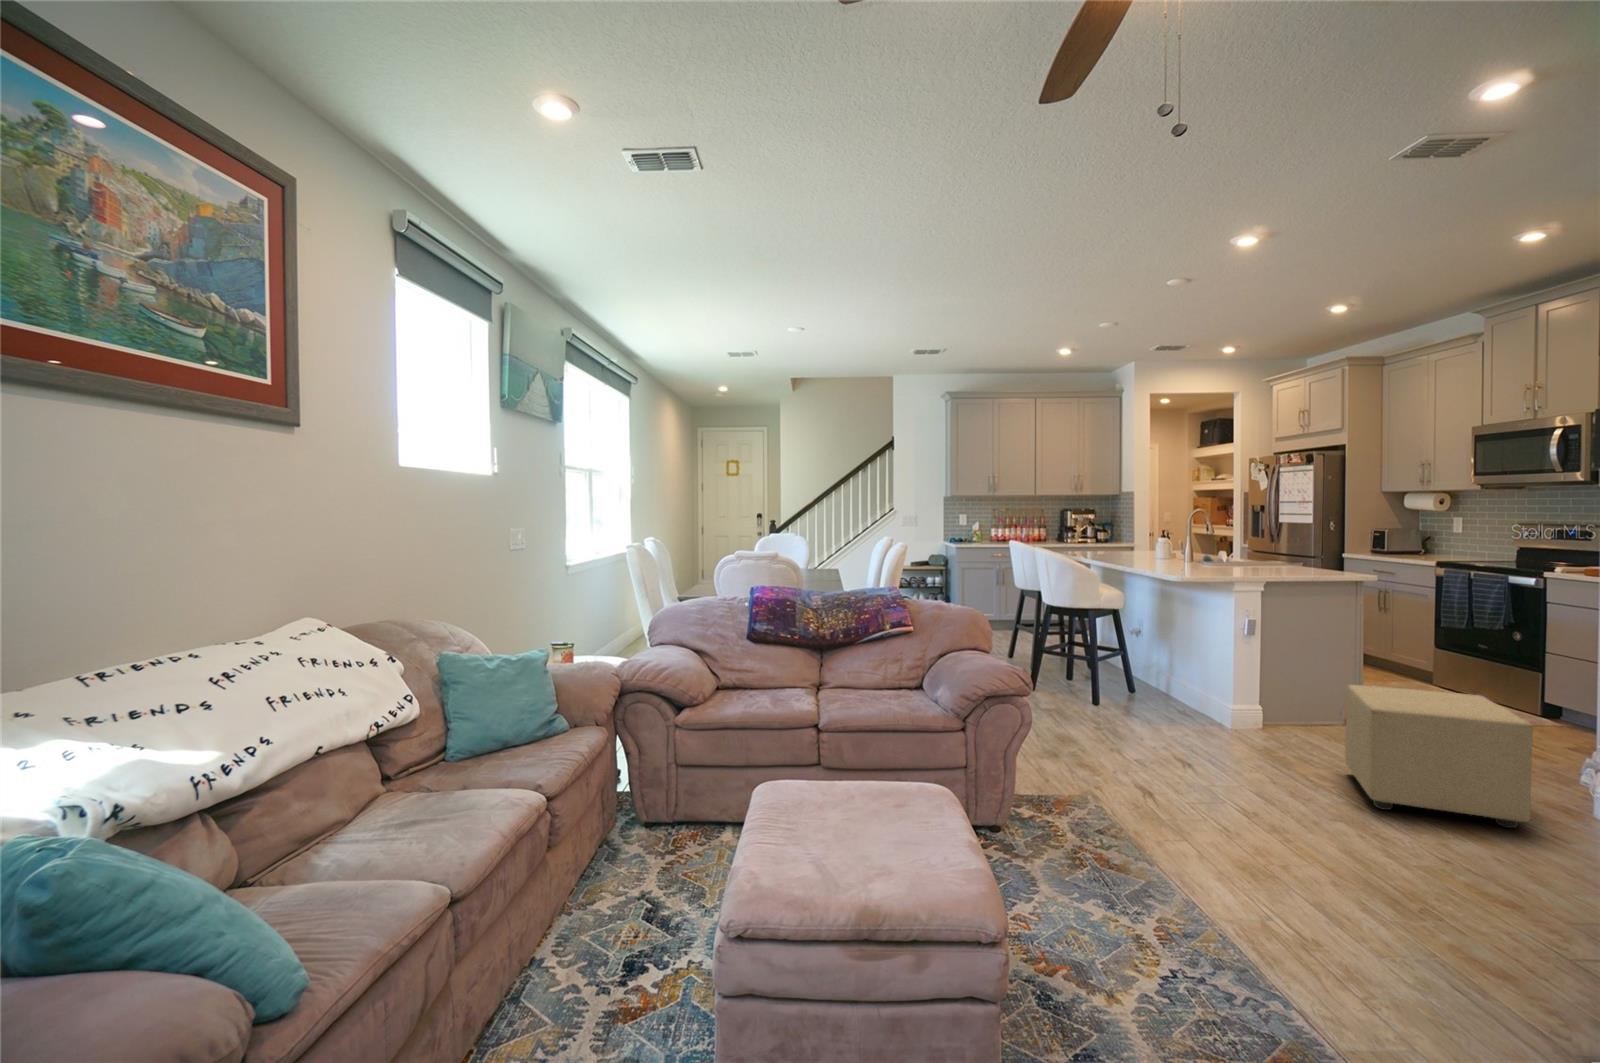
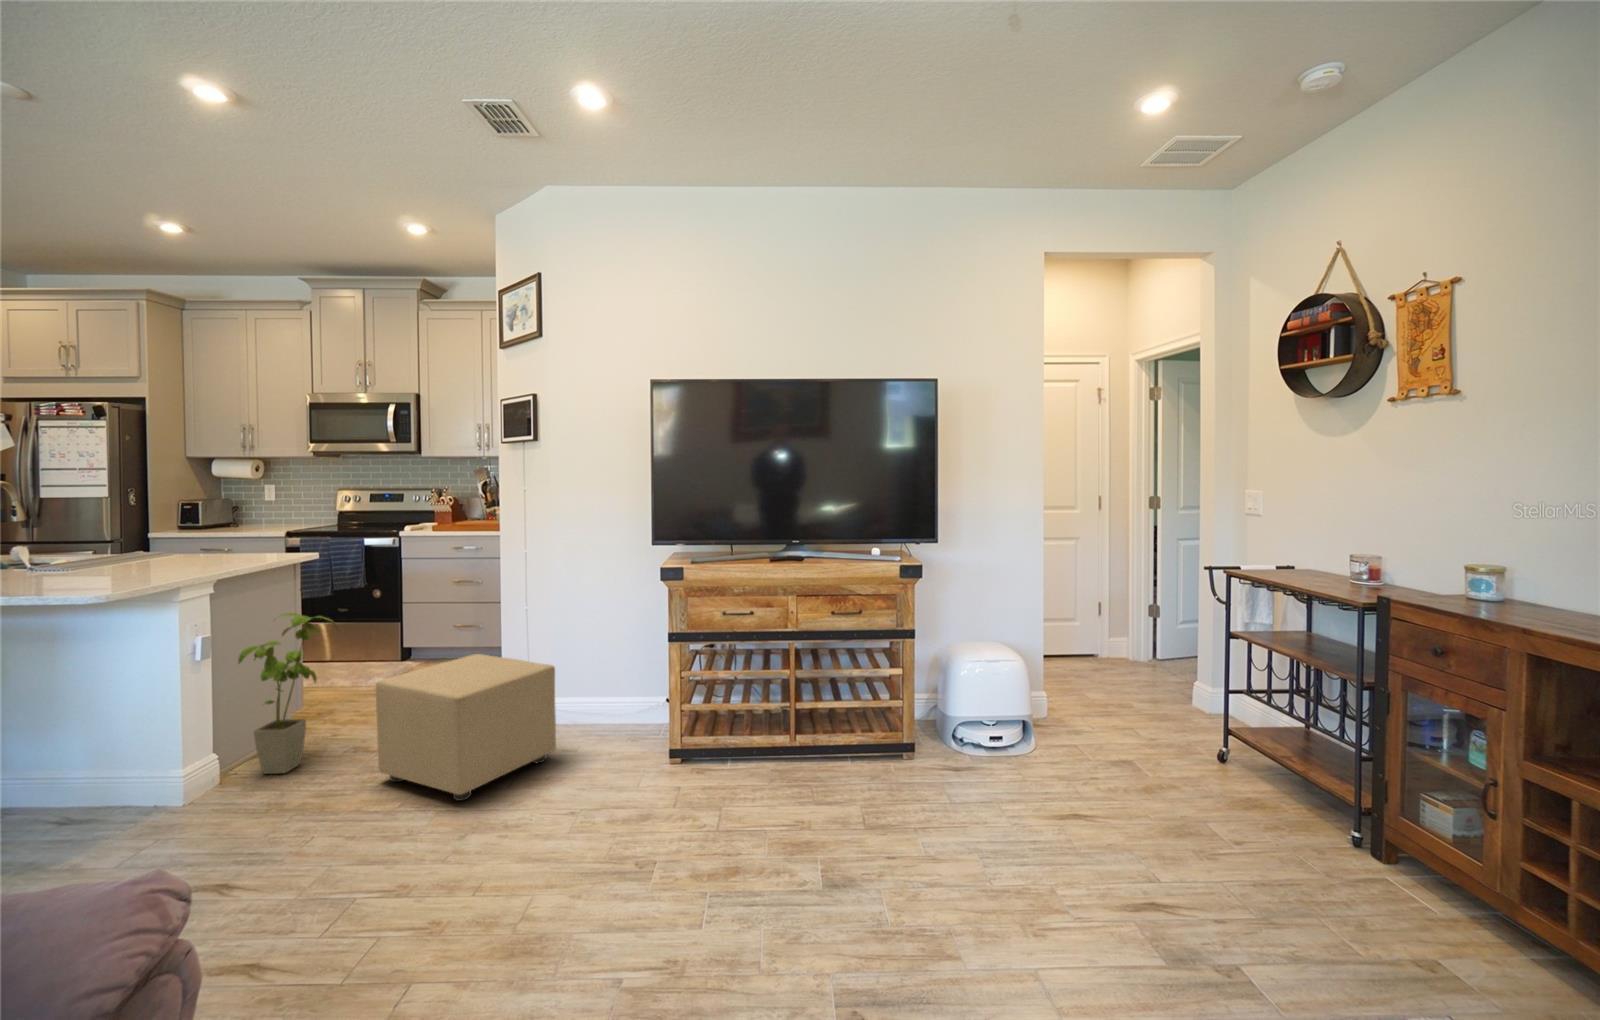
house plant: none [1273,617,1354,743] -> present [238,613,338,774]

